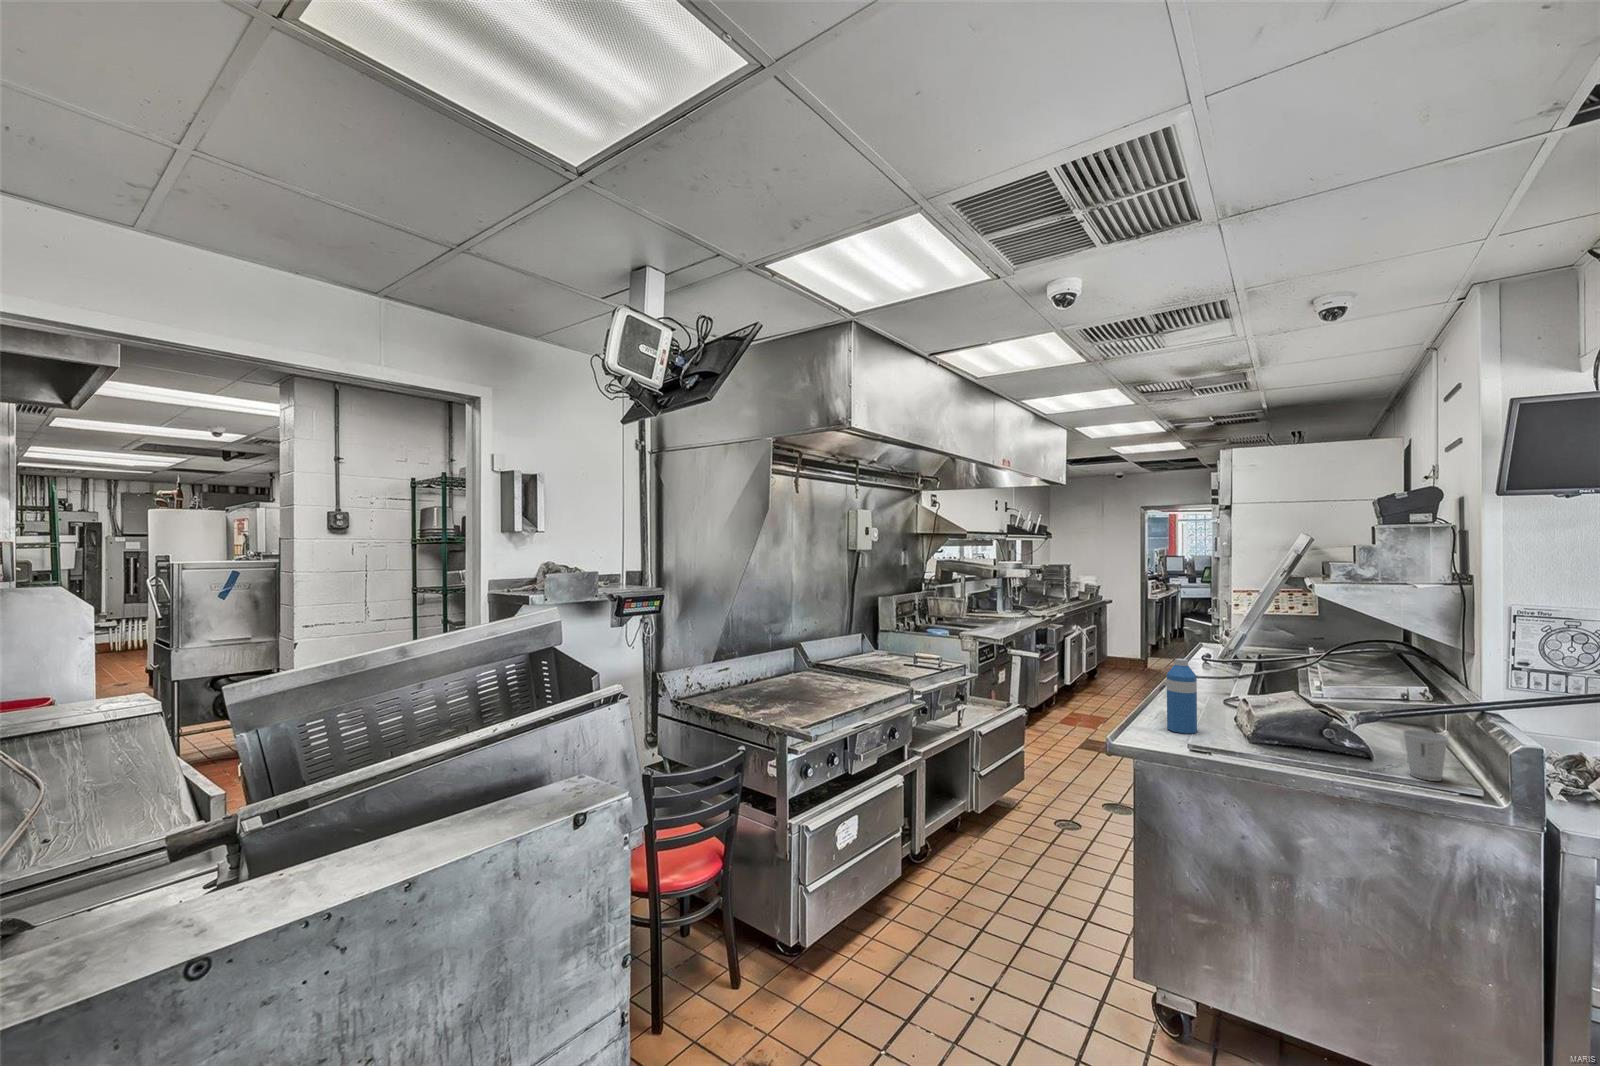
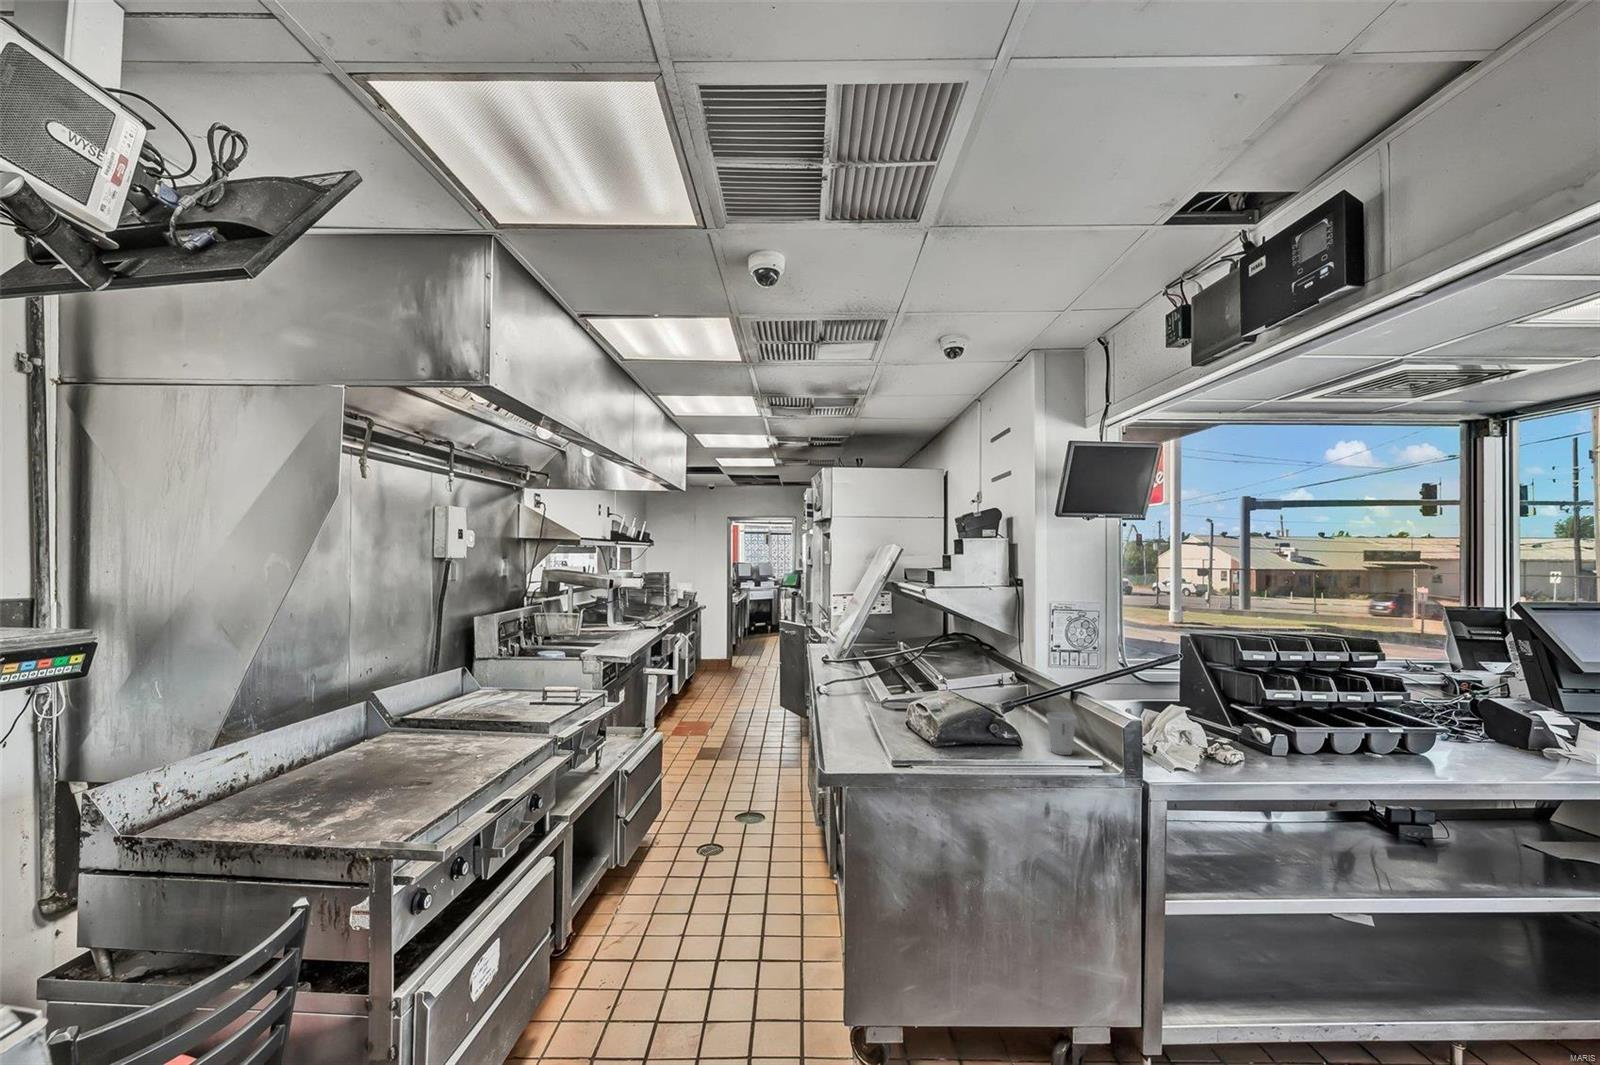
water bottle: present [1167,659,1197,733] -> none [858,668,884,745]

